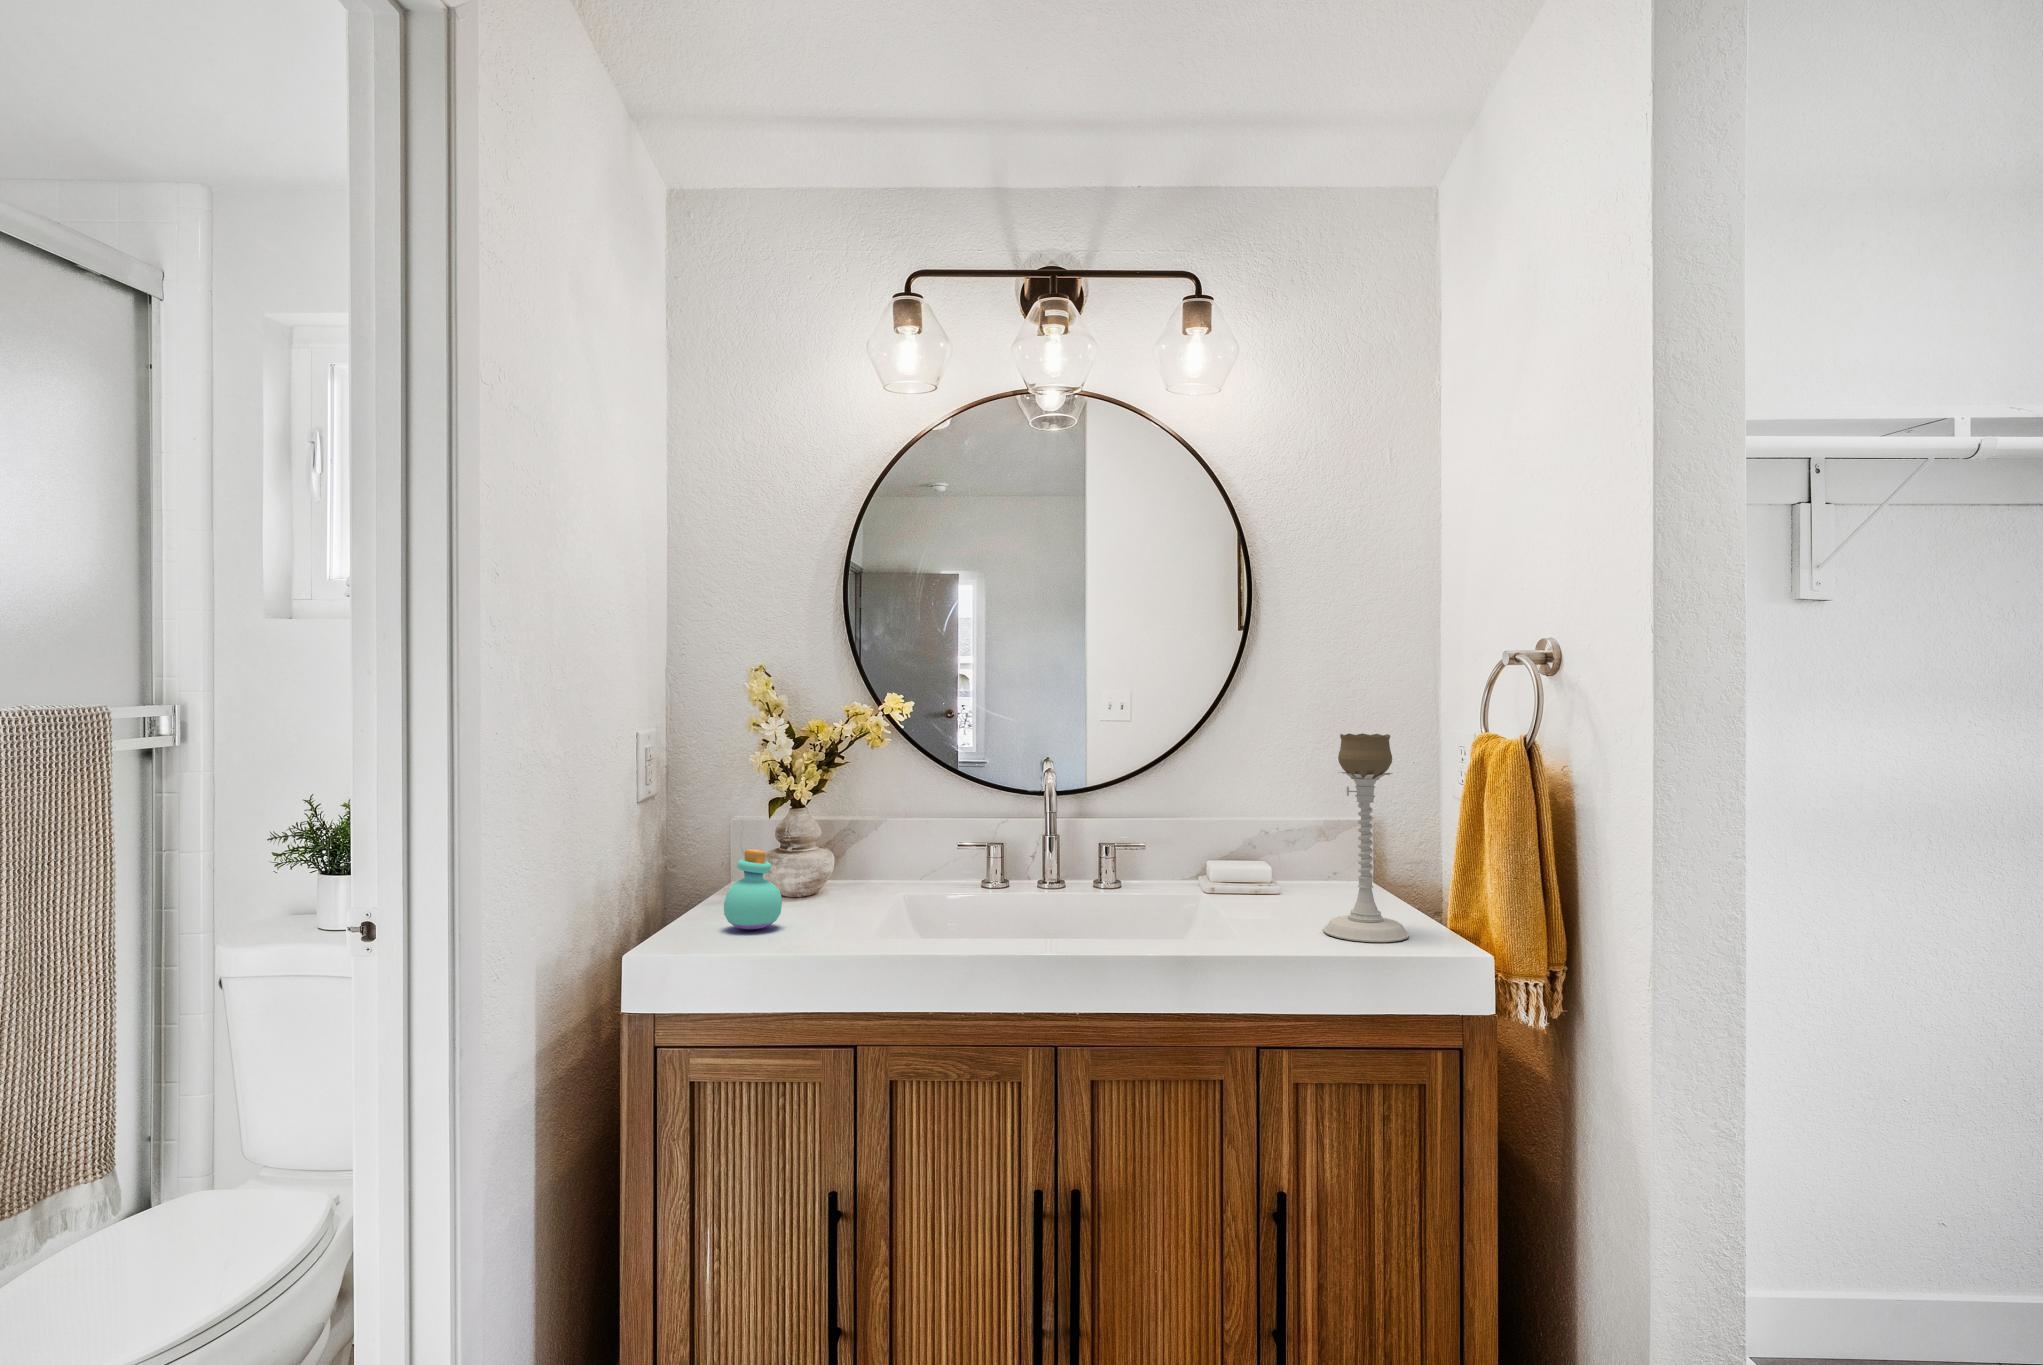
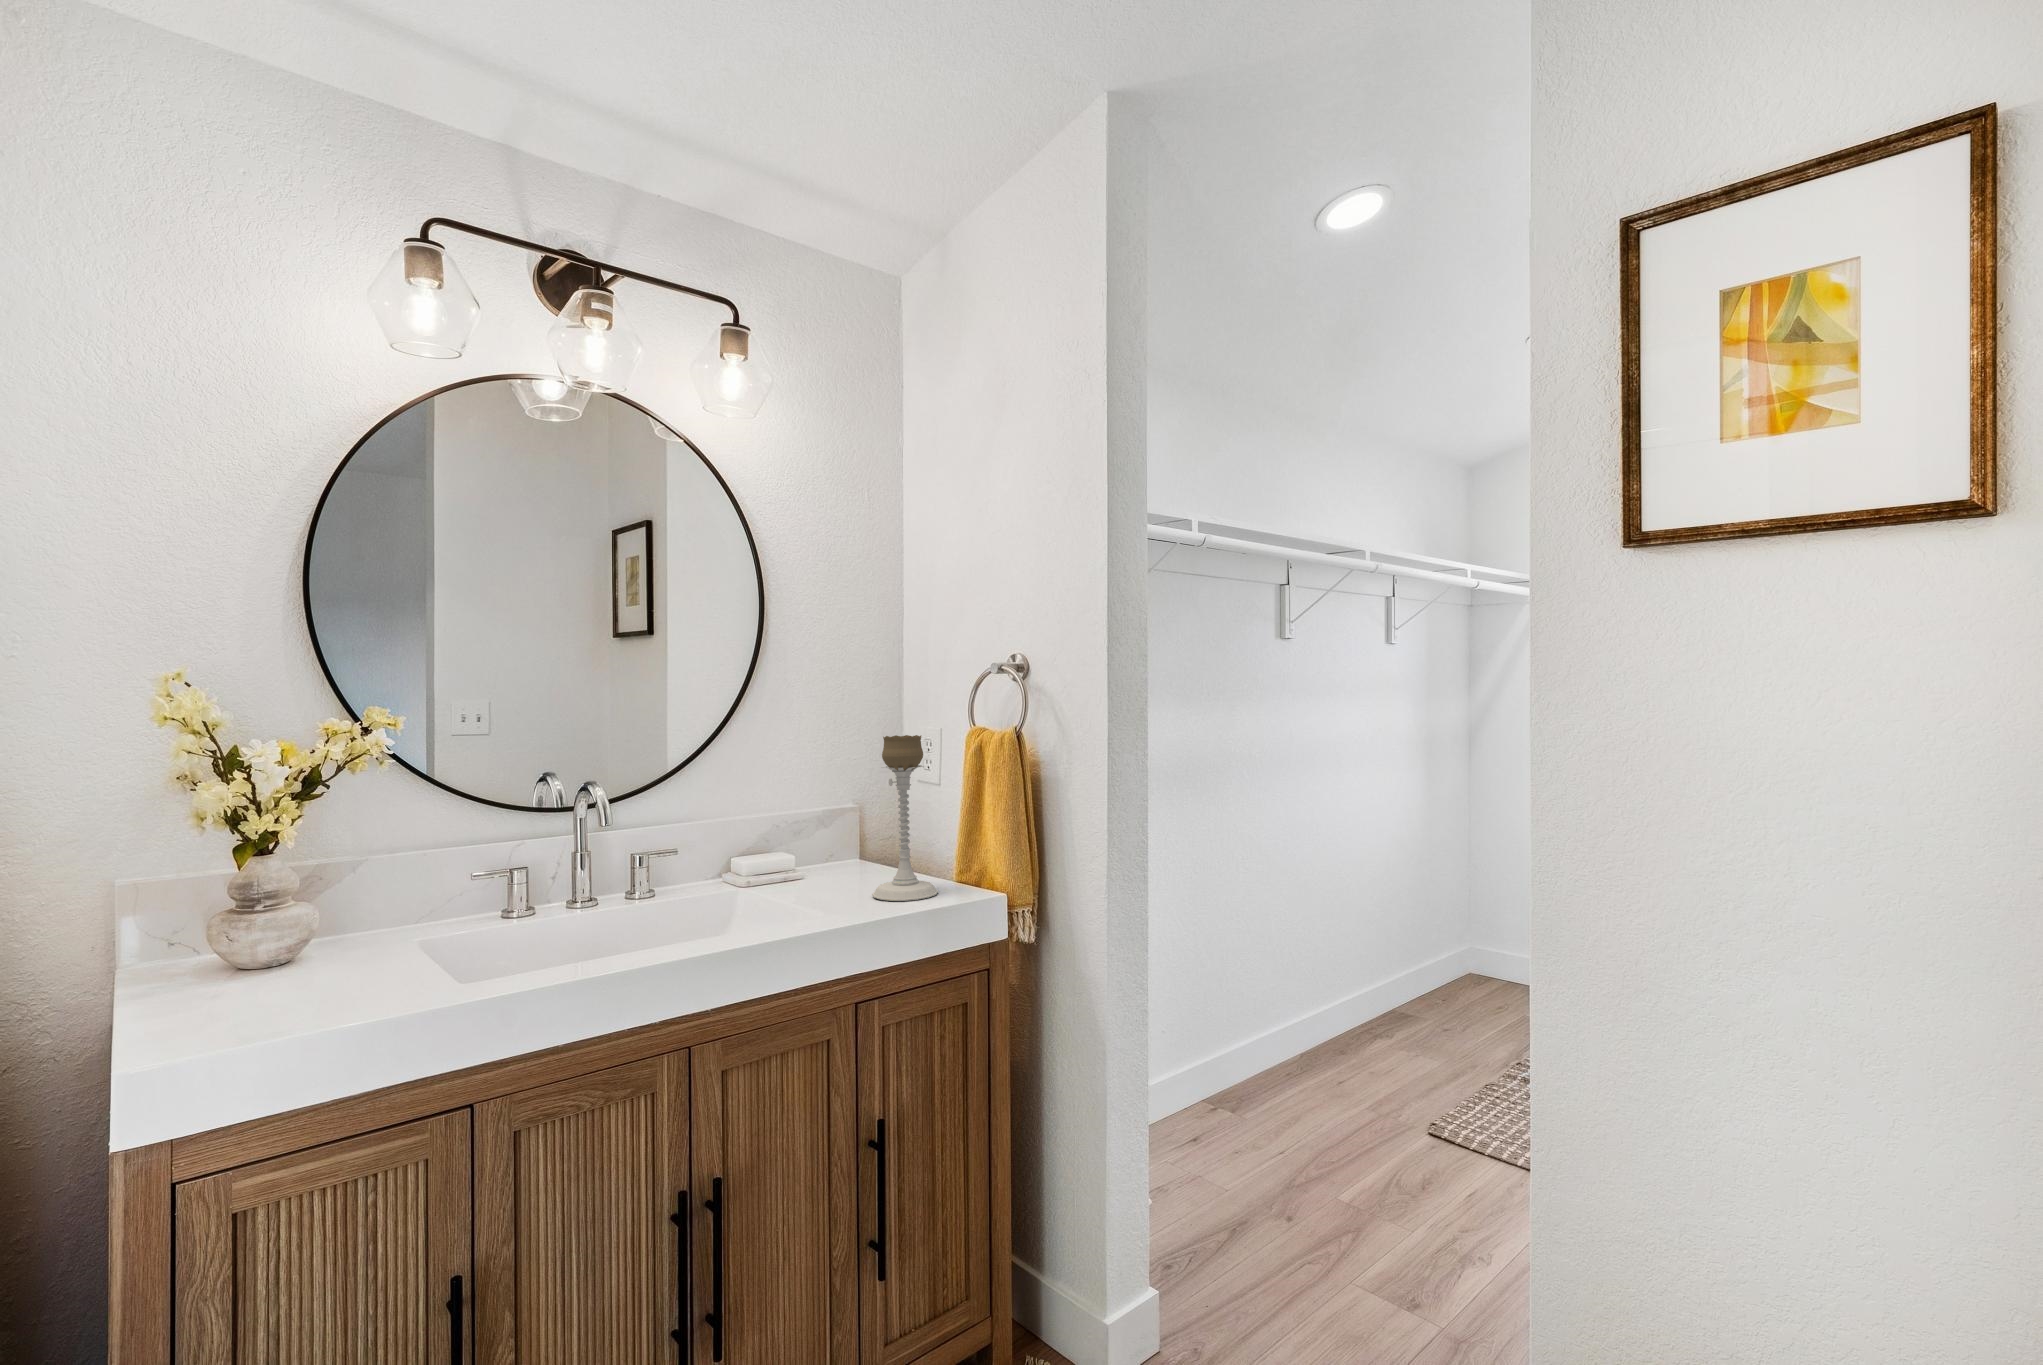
perfume bottle: present [724,849,782,929] -> none [221,910,314,1011]

